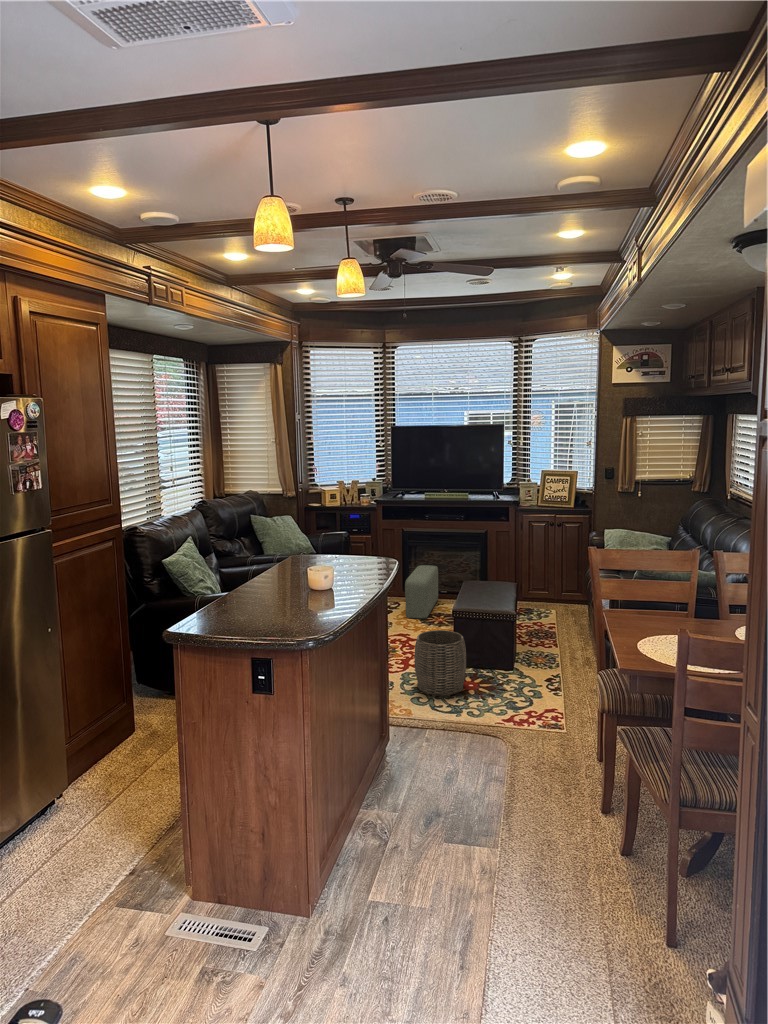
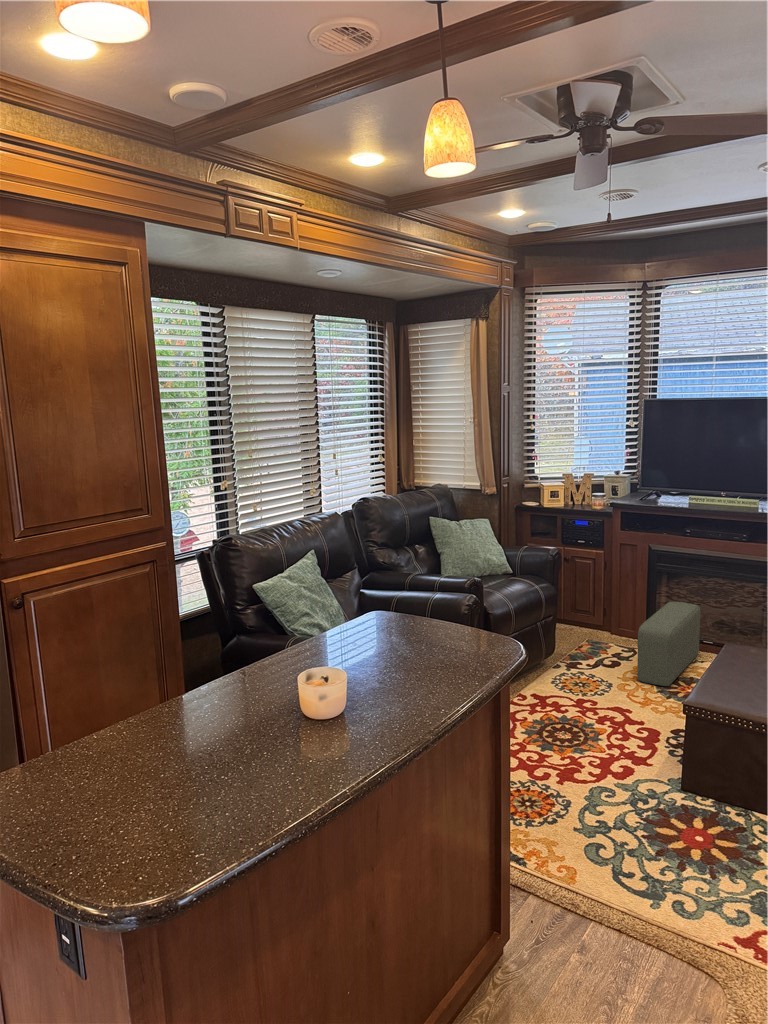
woven basket: present [414,630,466,696] -> none [603,734,692,851]

